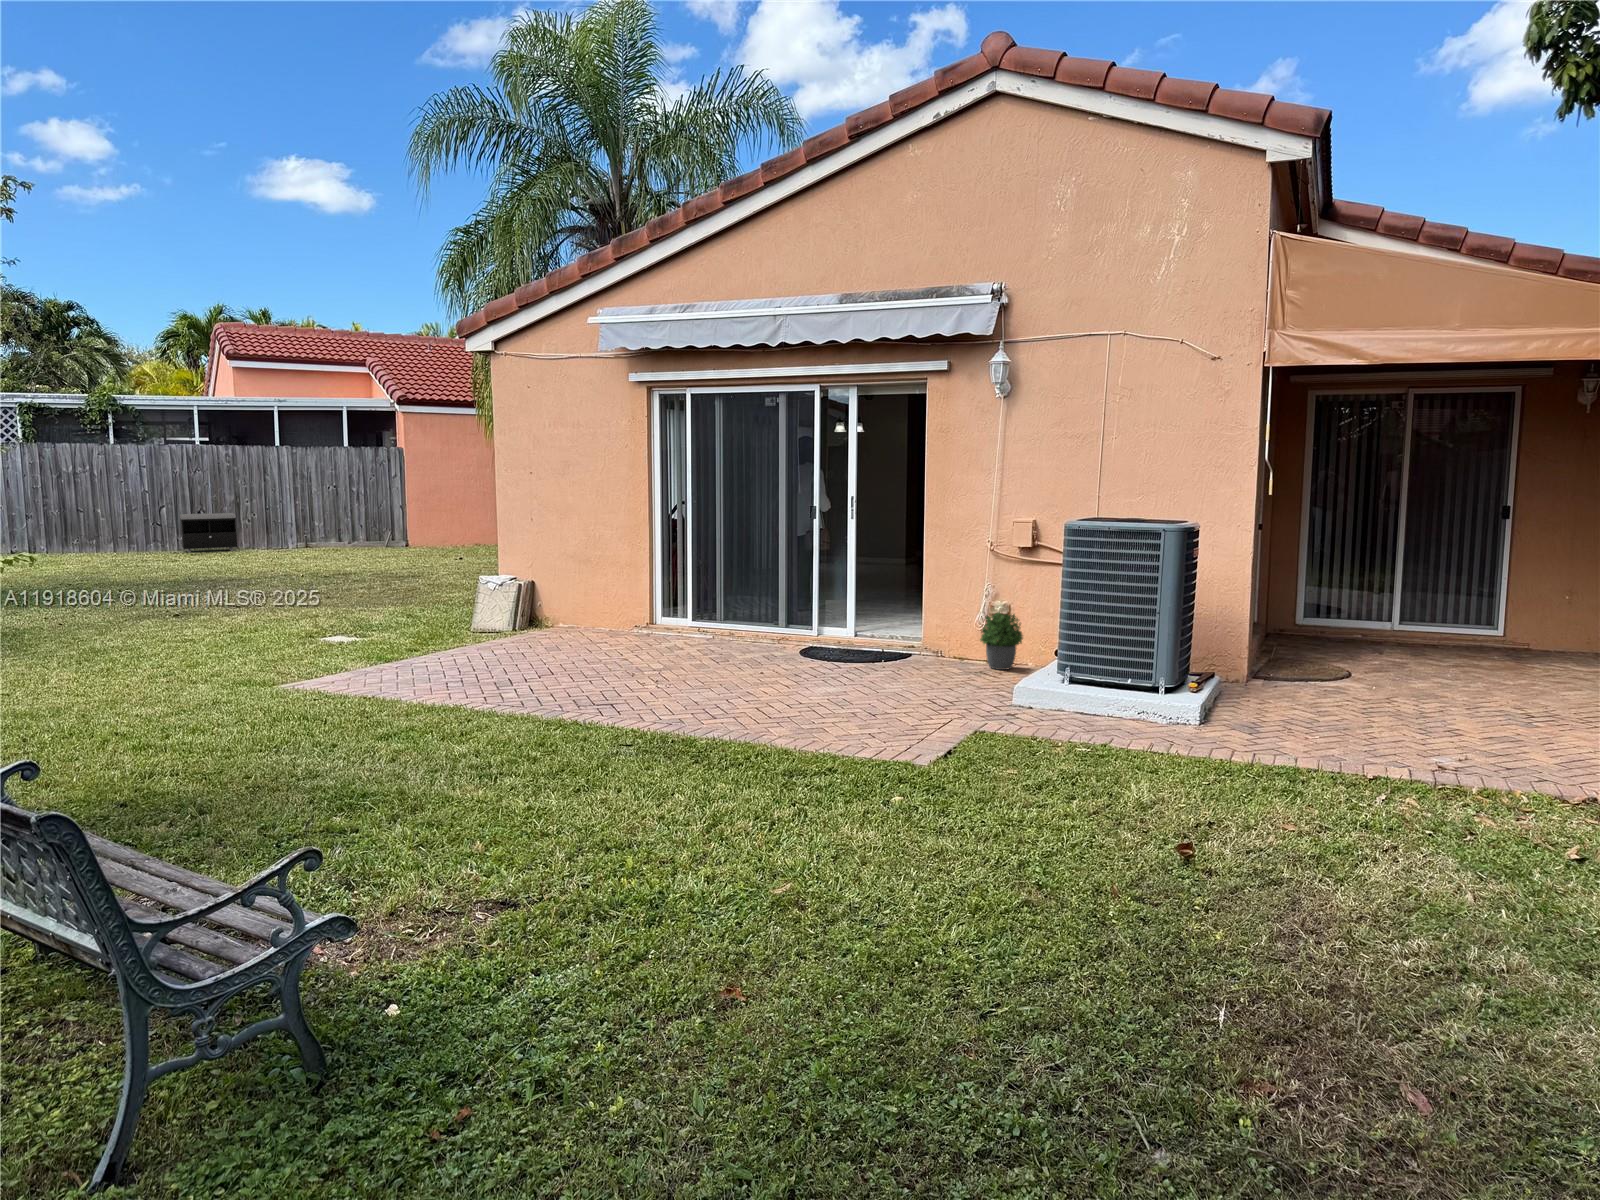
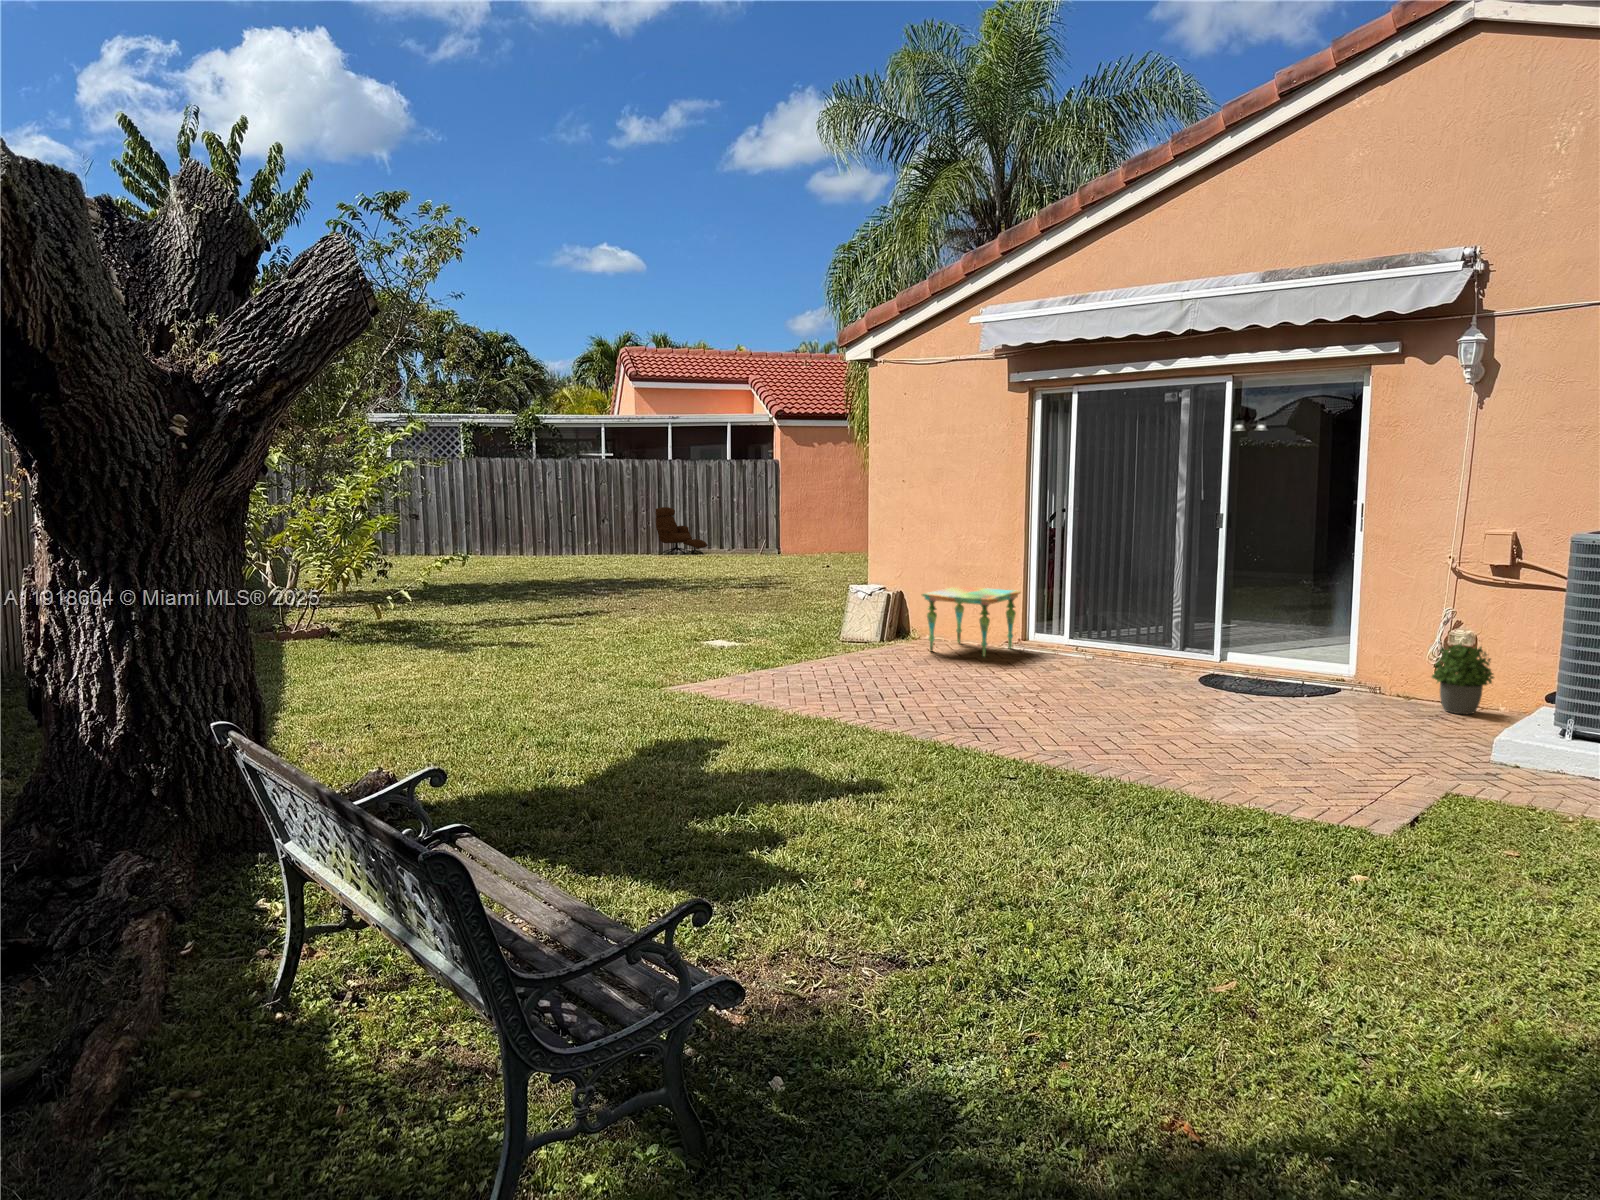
lounge chair: none [262,498,326,550] -> present [655,507,707,555]
storage bench: present [180,513,238,552] -> none [588,520,634,556]
side table: none [551,575,647,643] -> present [922,586,1021,657]

